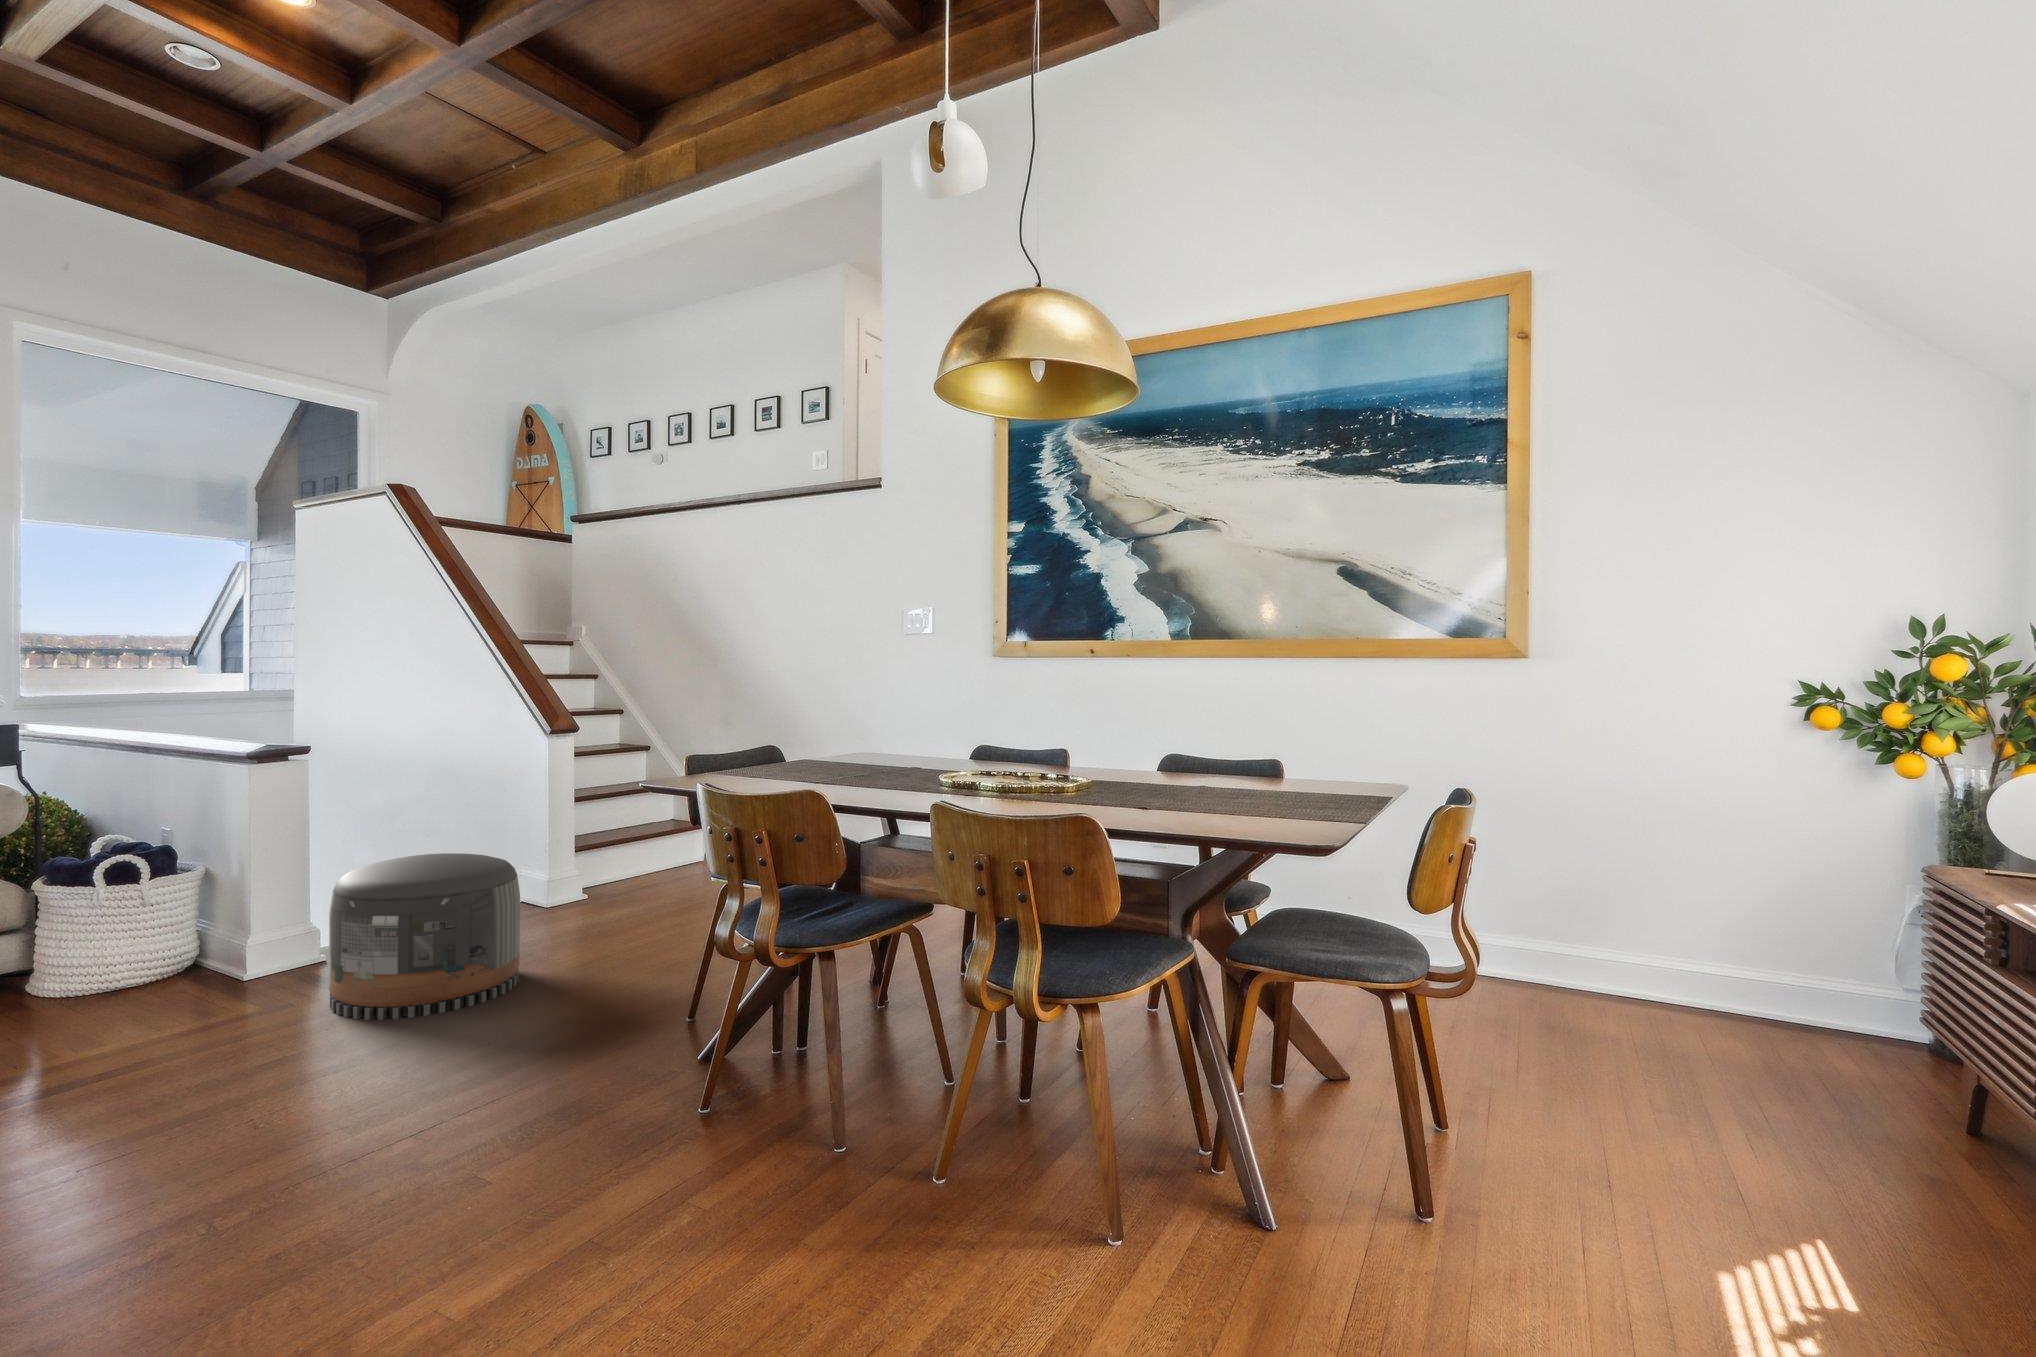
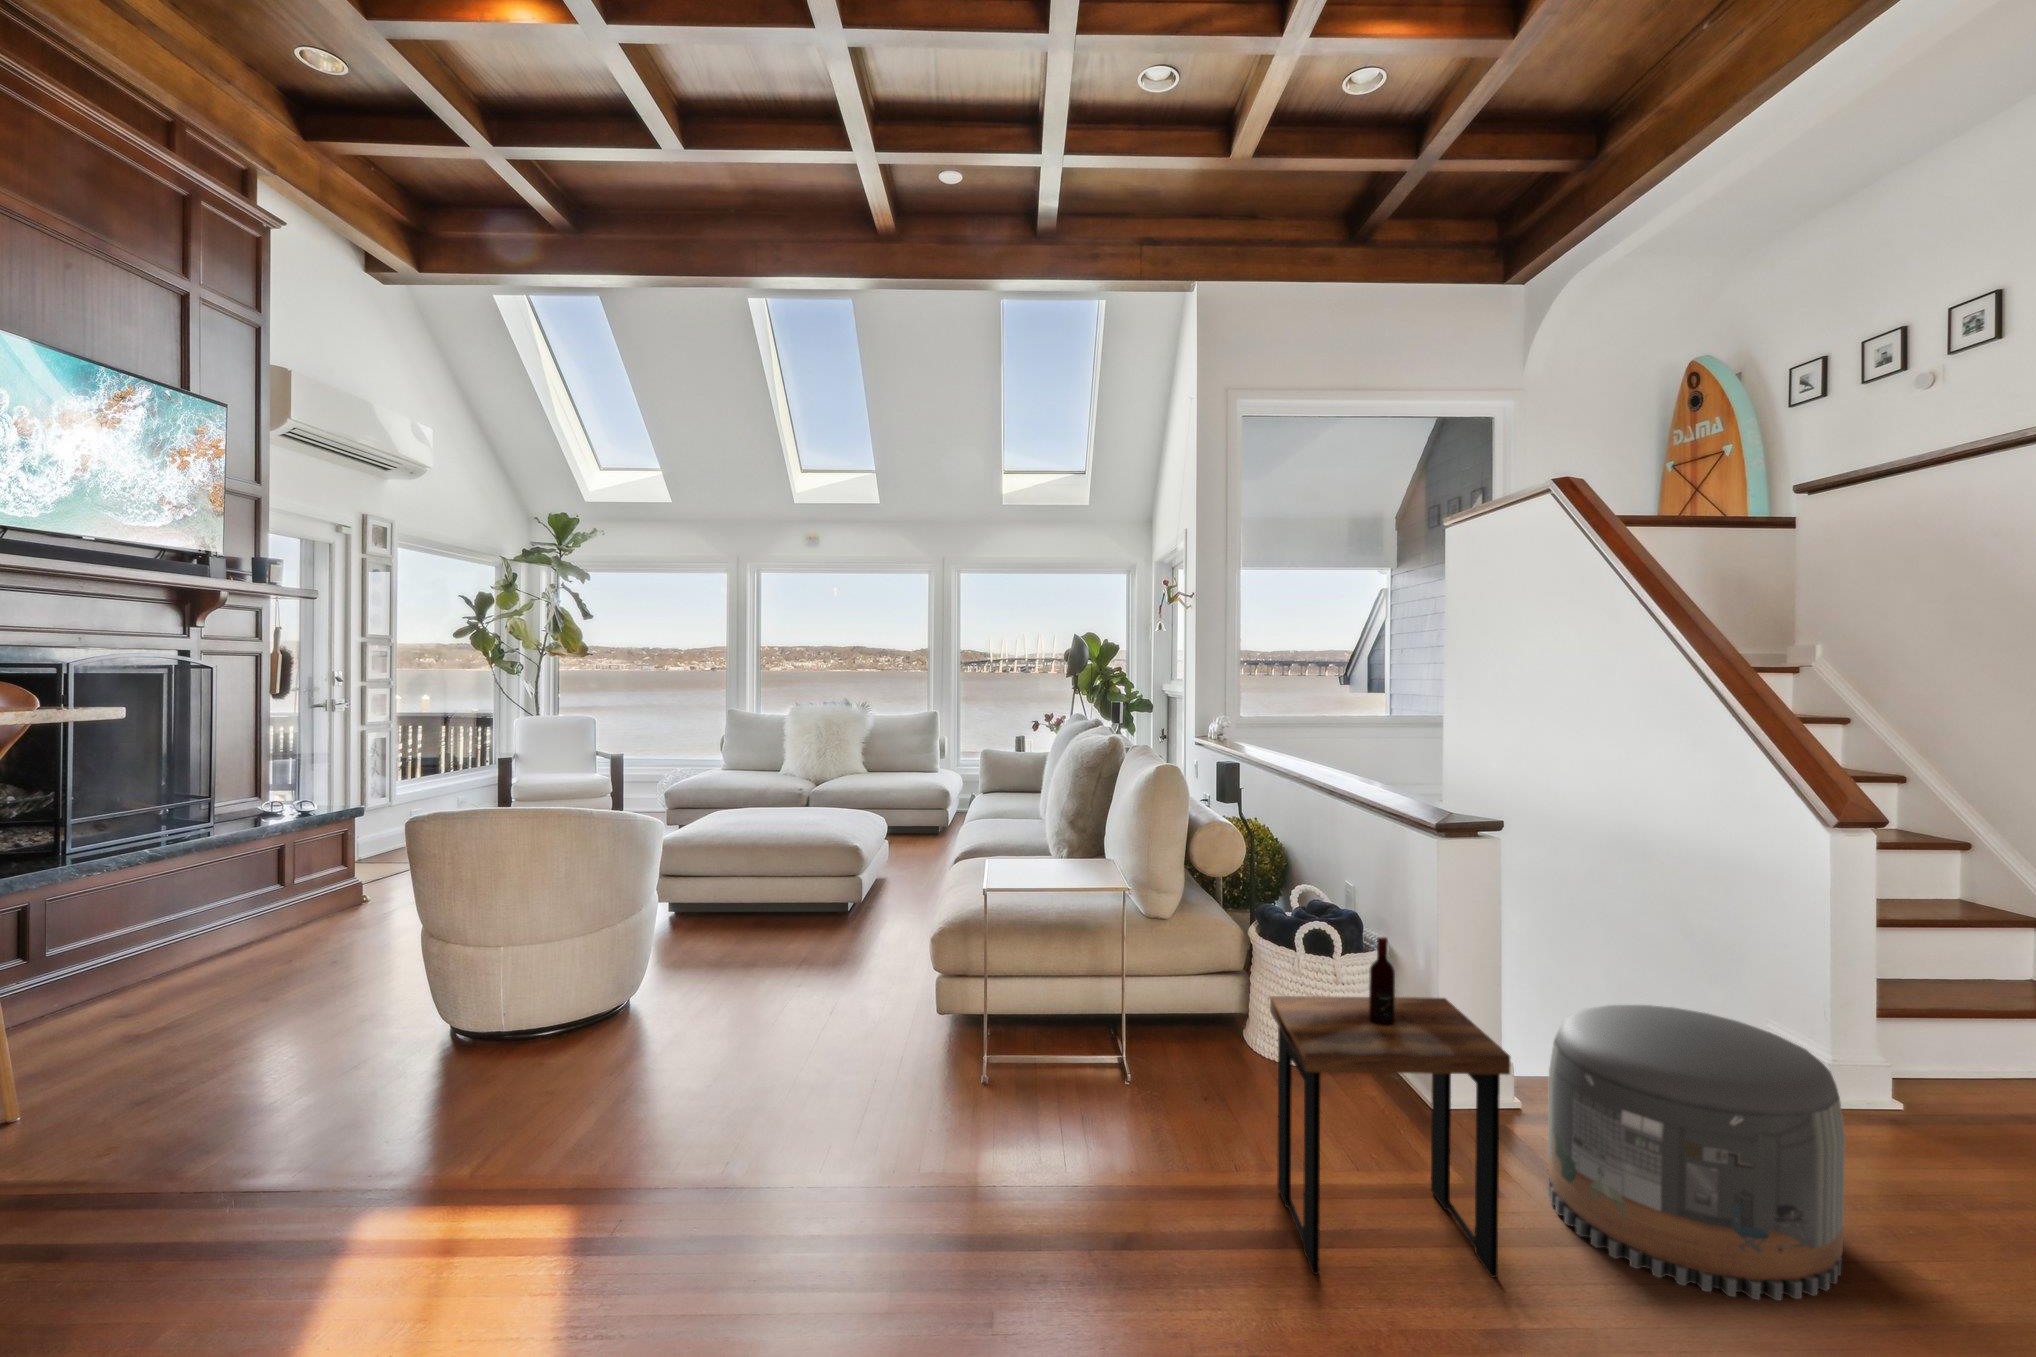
side table: none [47,825,279,1101] -> present [1270,936,1511,1277]

